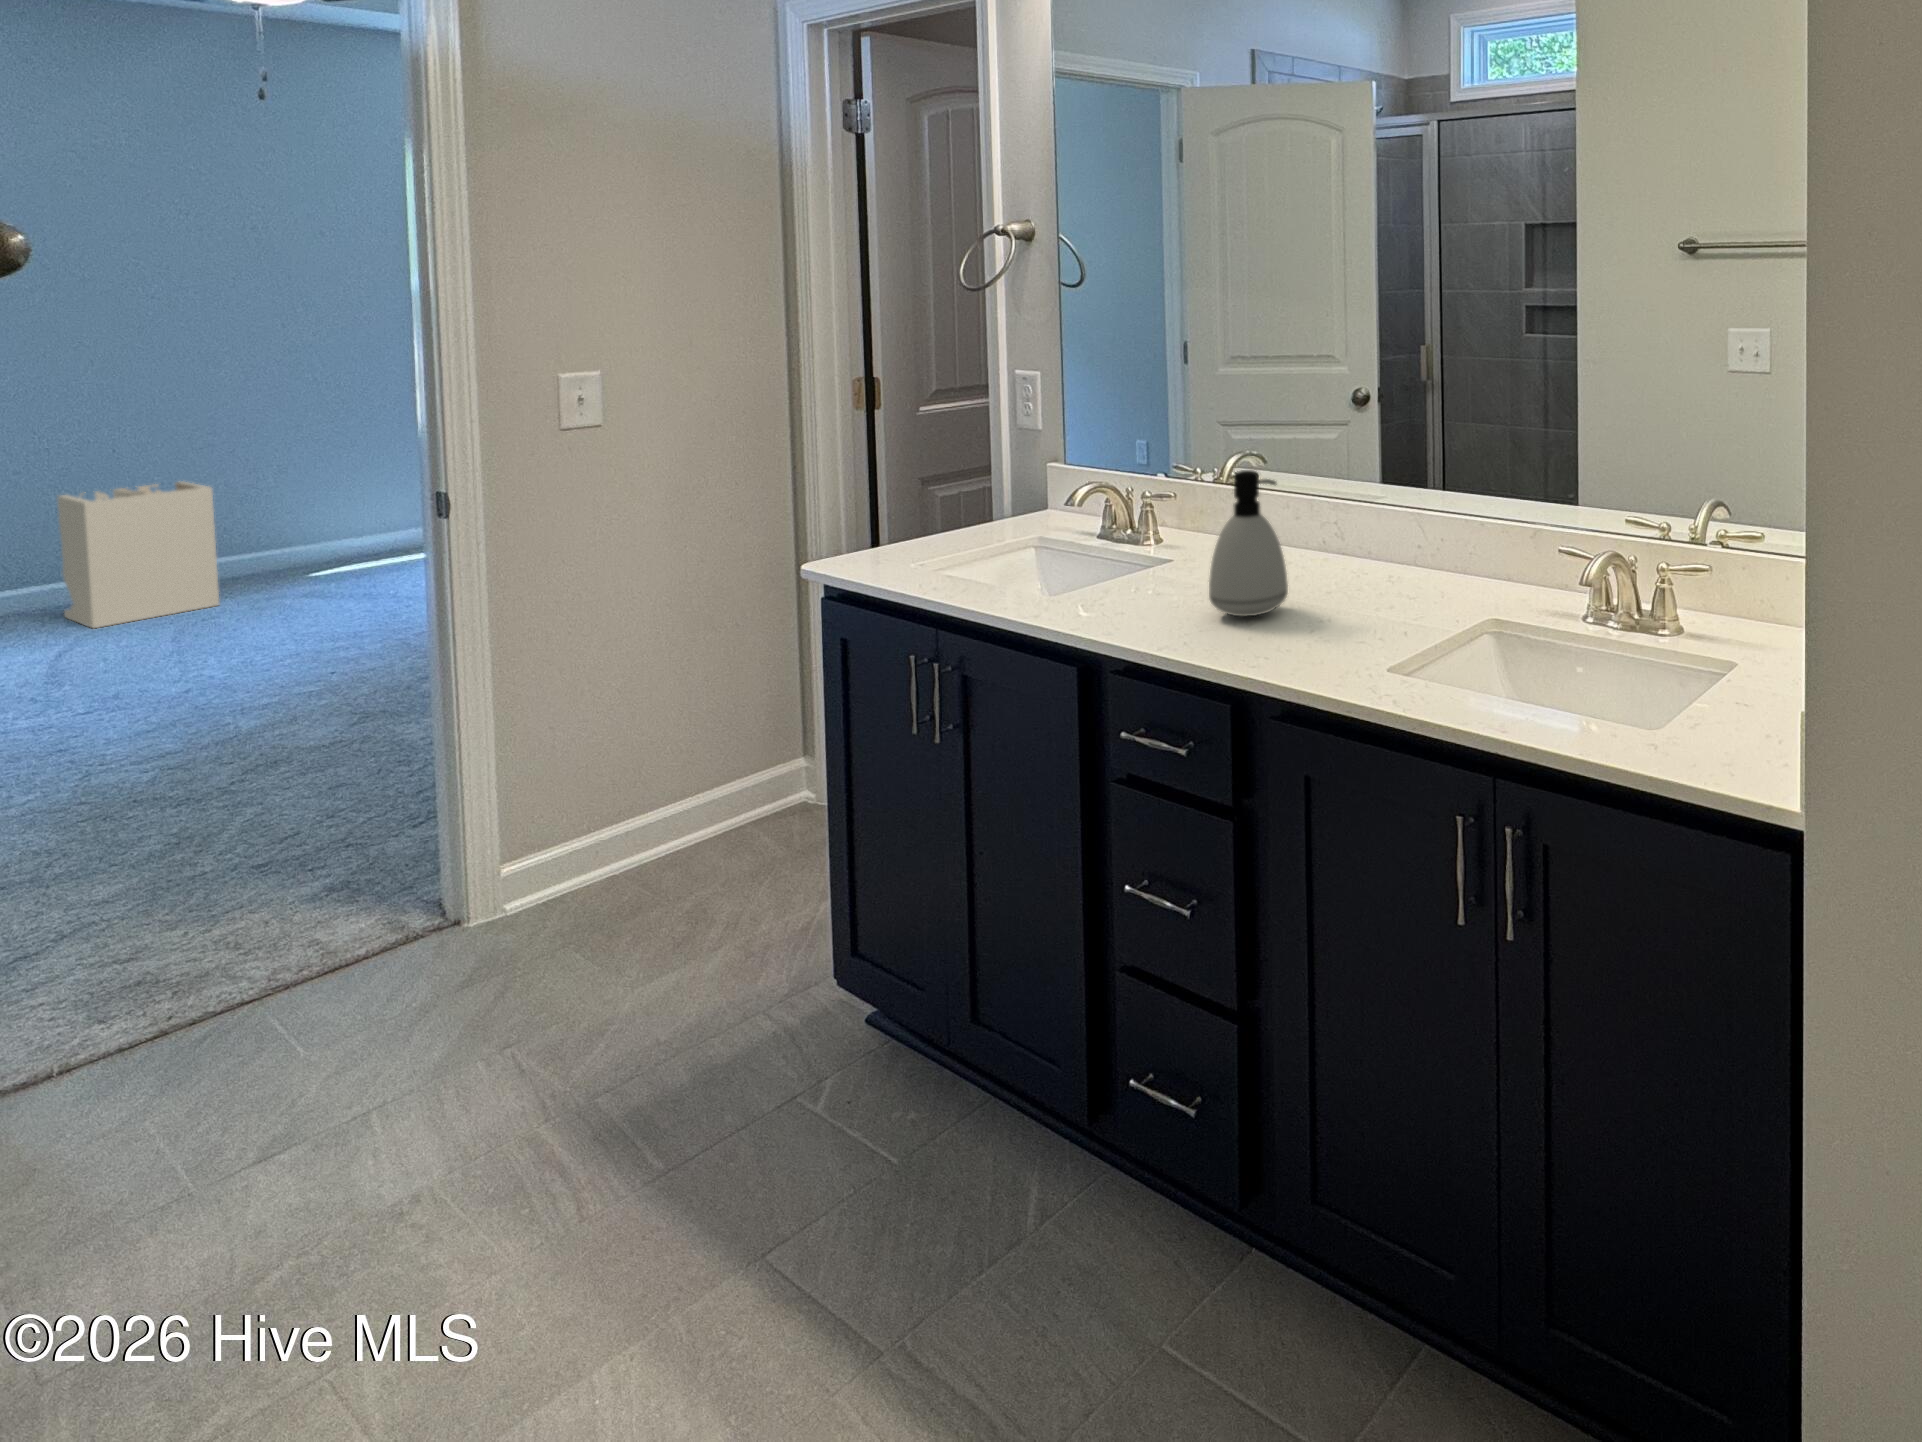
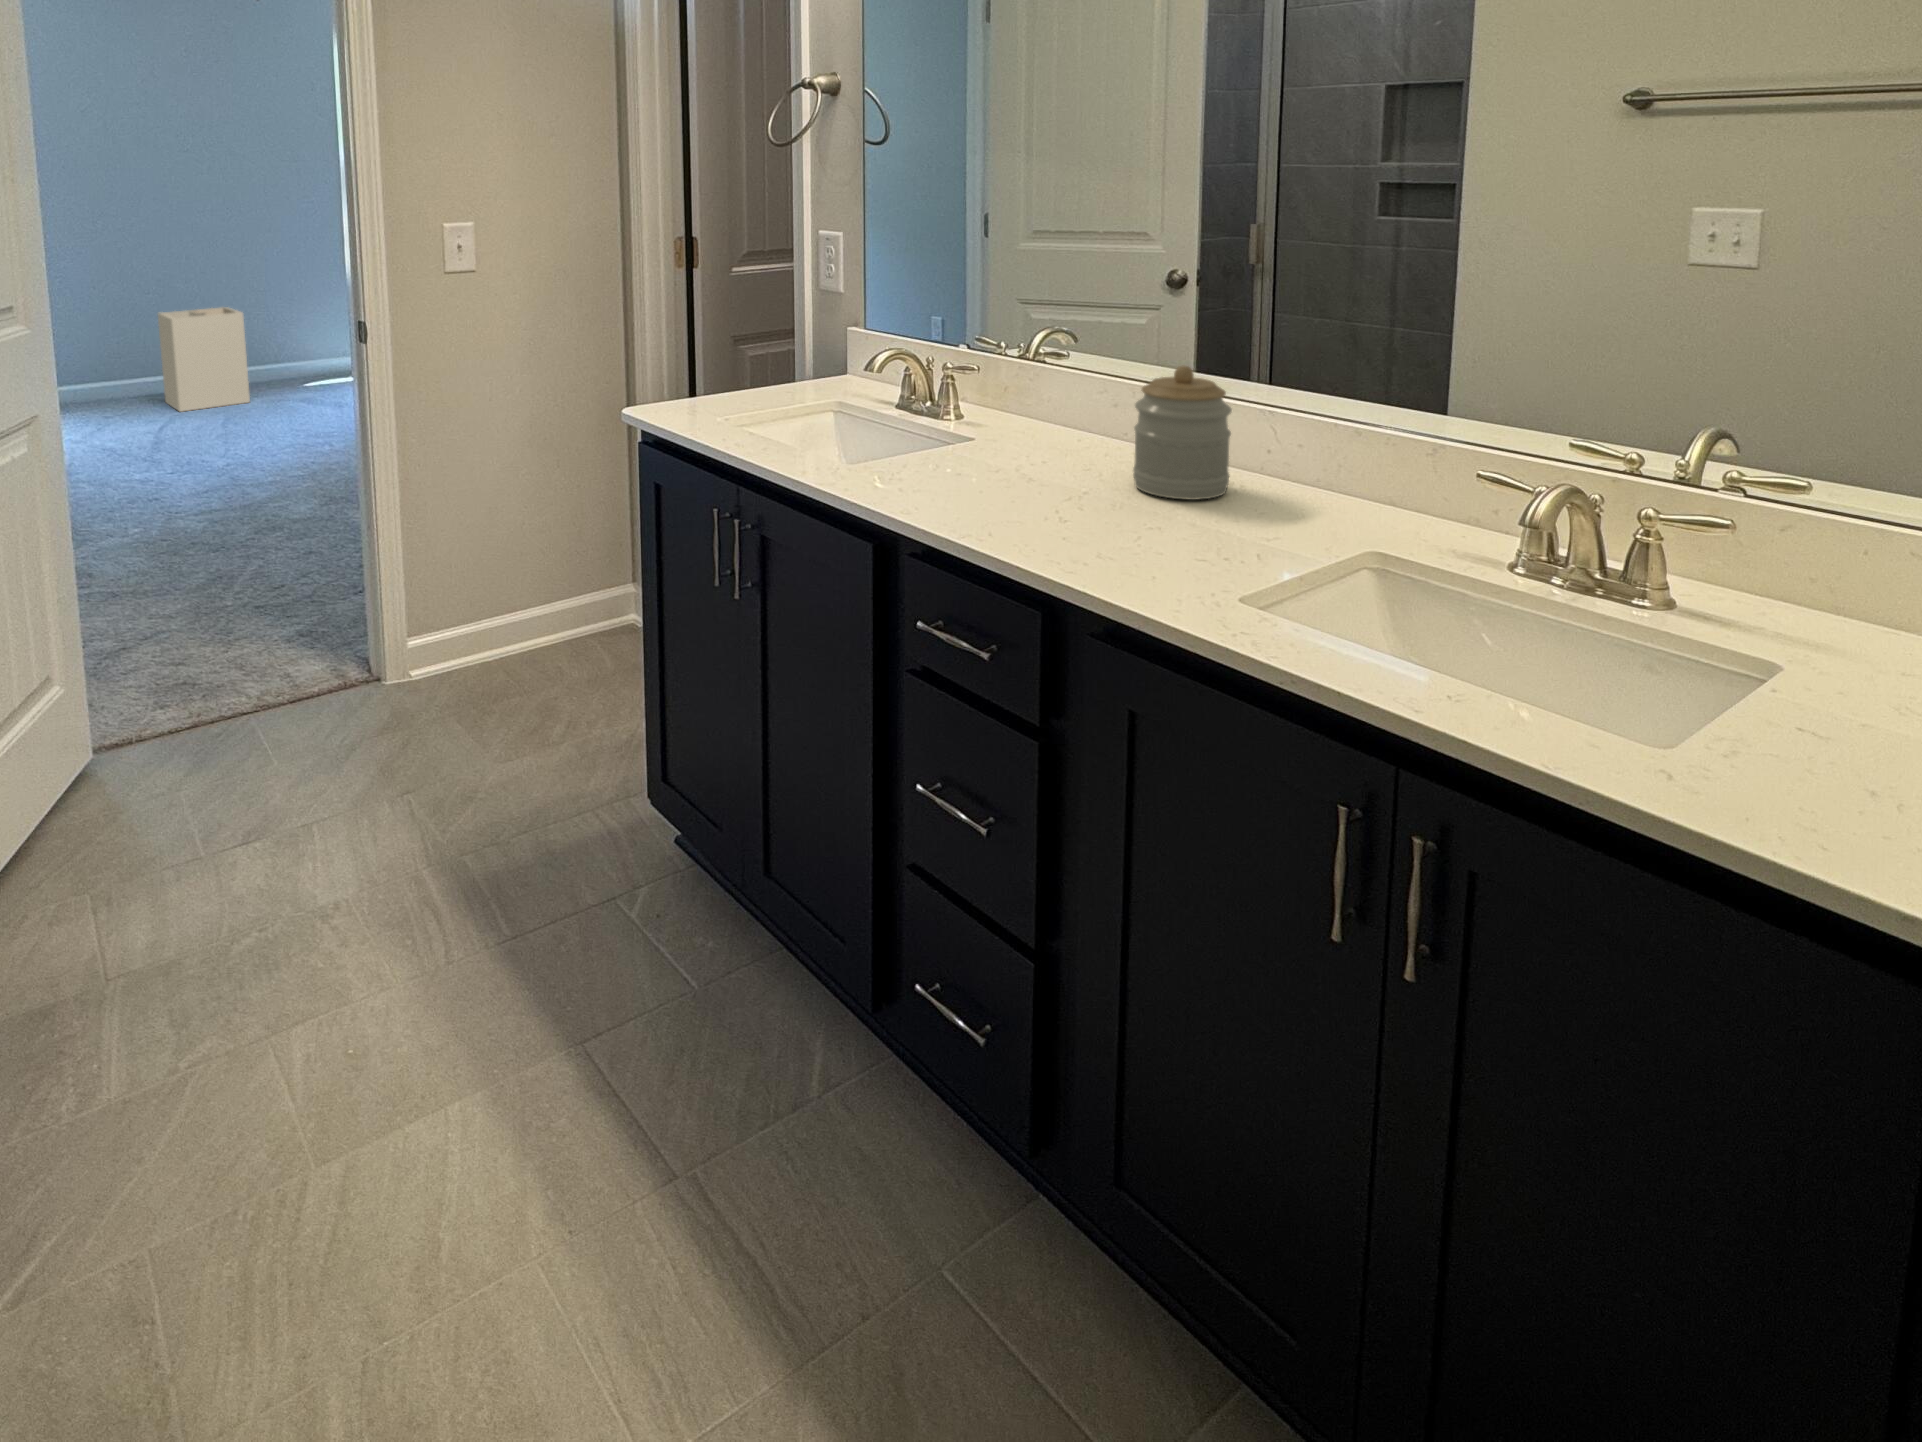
soap dispenser: present [1209,470,1288,616] -> none [1017,347,1108,513]
jar: none [1311,479,1390,593] -> present [1133,365,1232,500]

